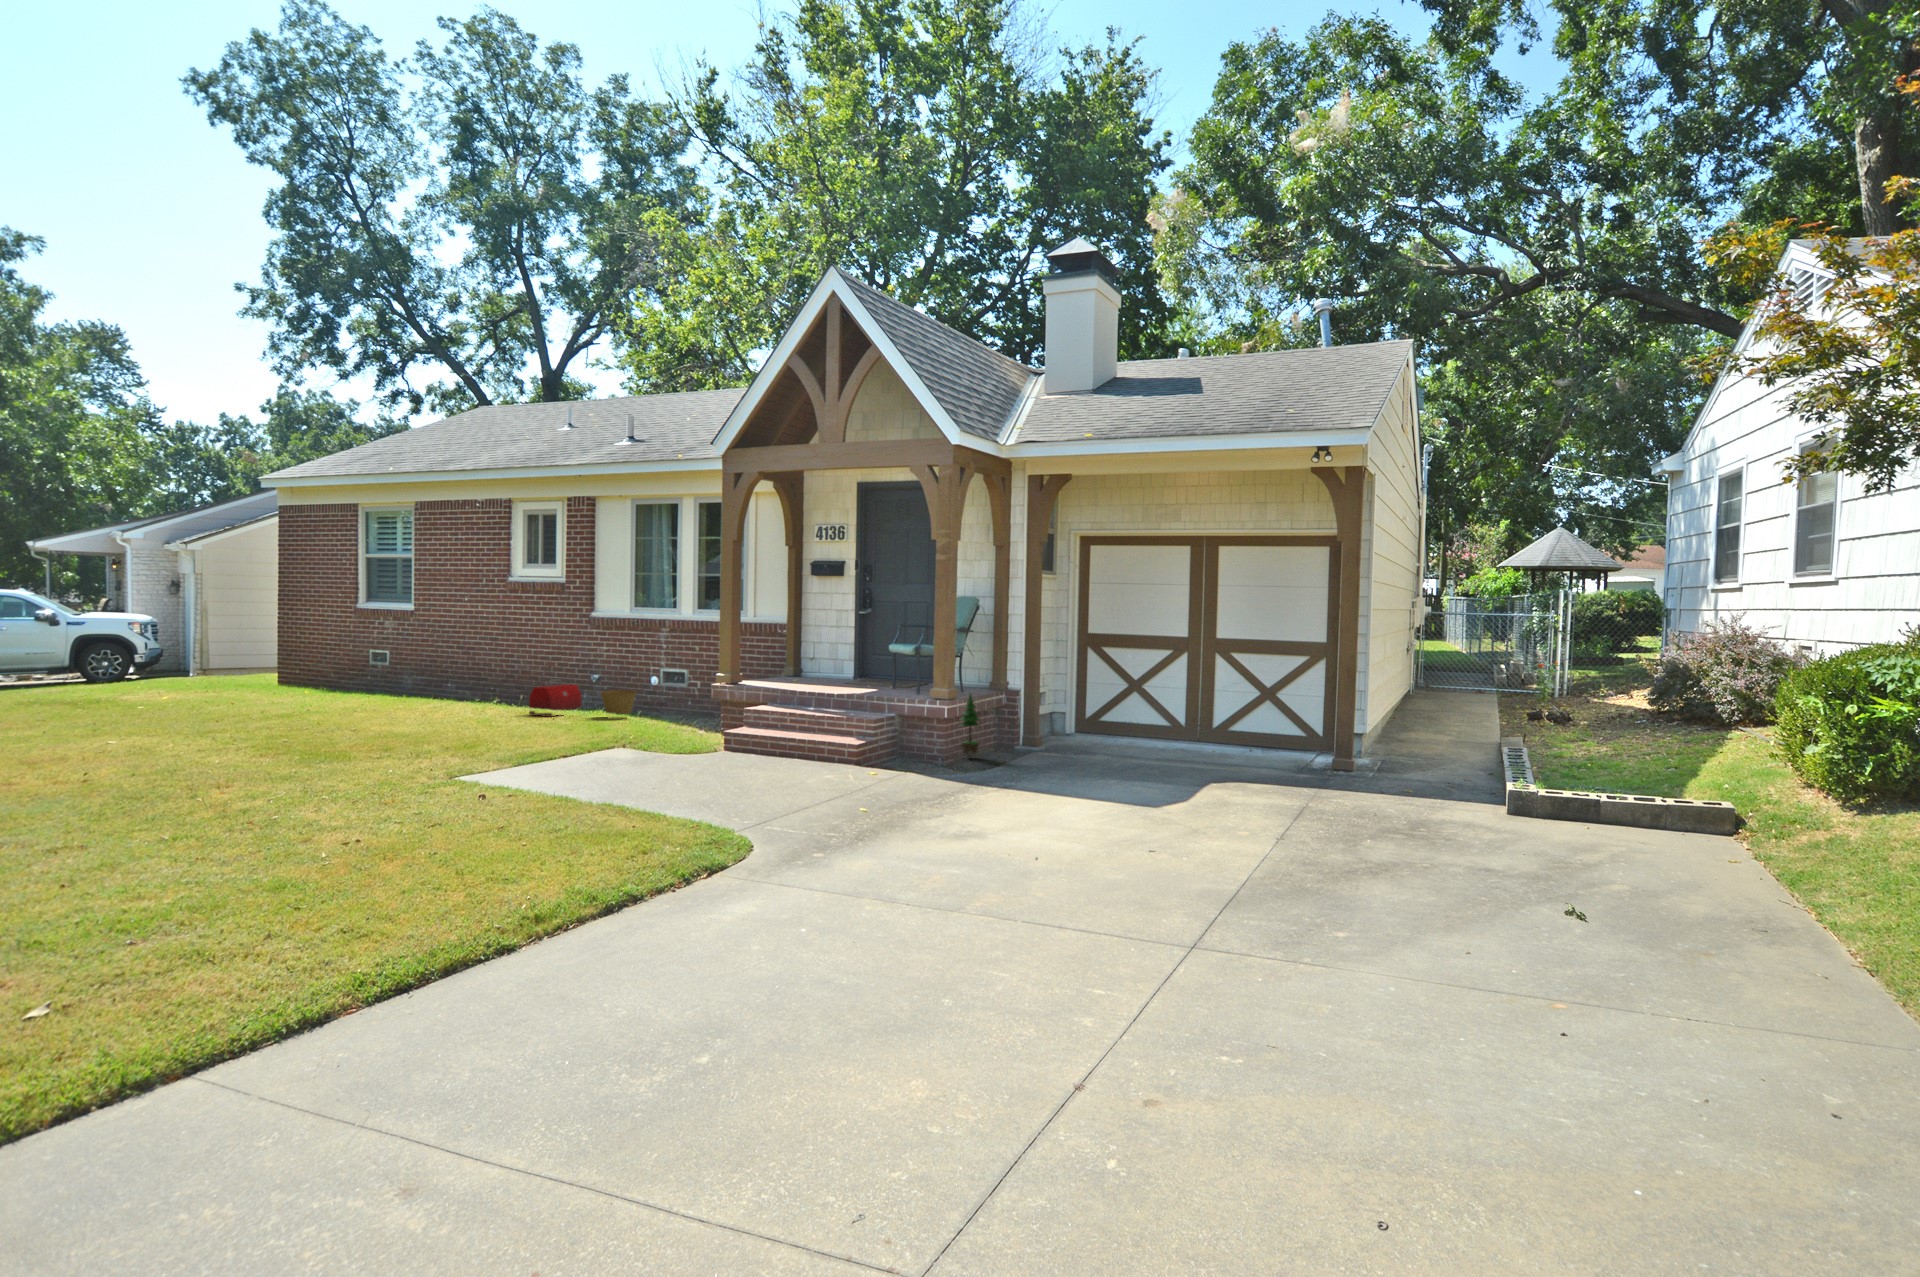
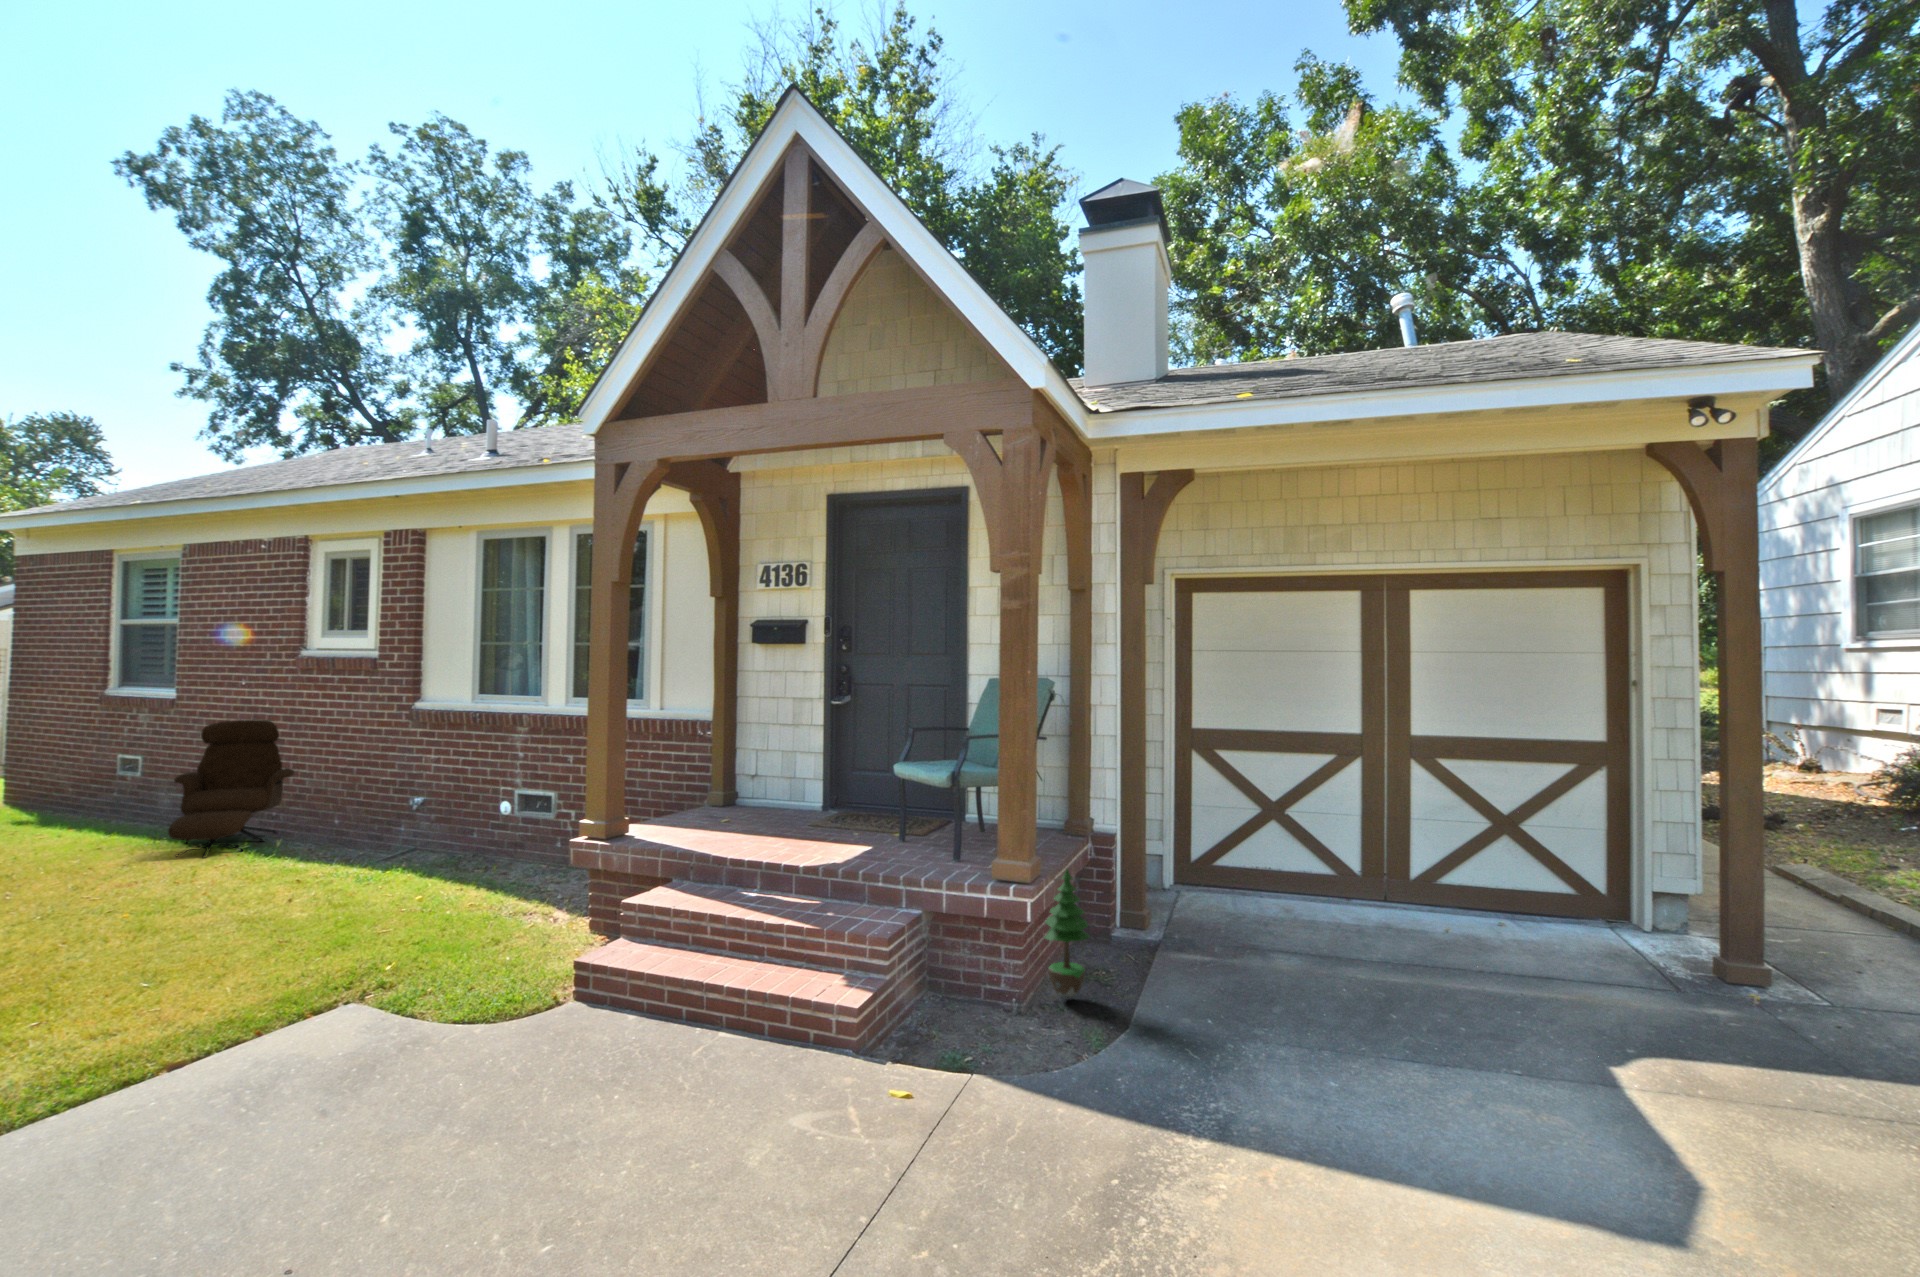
lounge chair: none [434,628,503,714] -> present [168,720,294,858]
toolbox: present [529,679,582,717] -> none [306,798,399,861]
basket: present [601,690,637,719] -> none [415,815,479,864]

